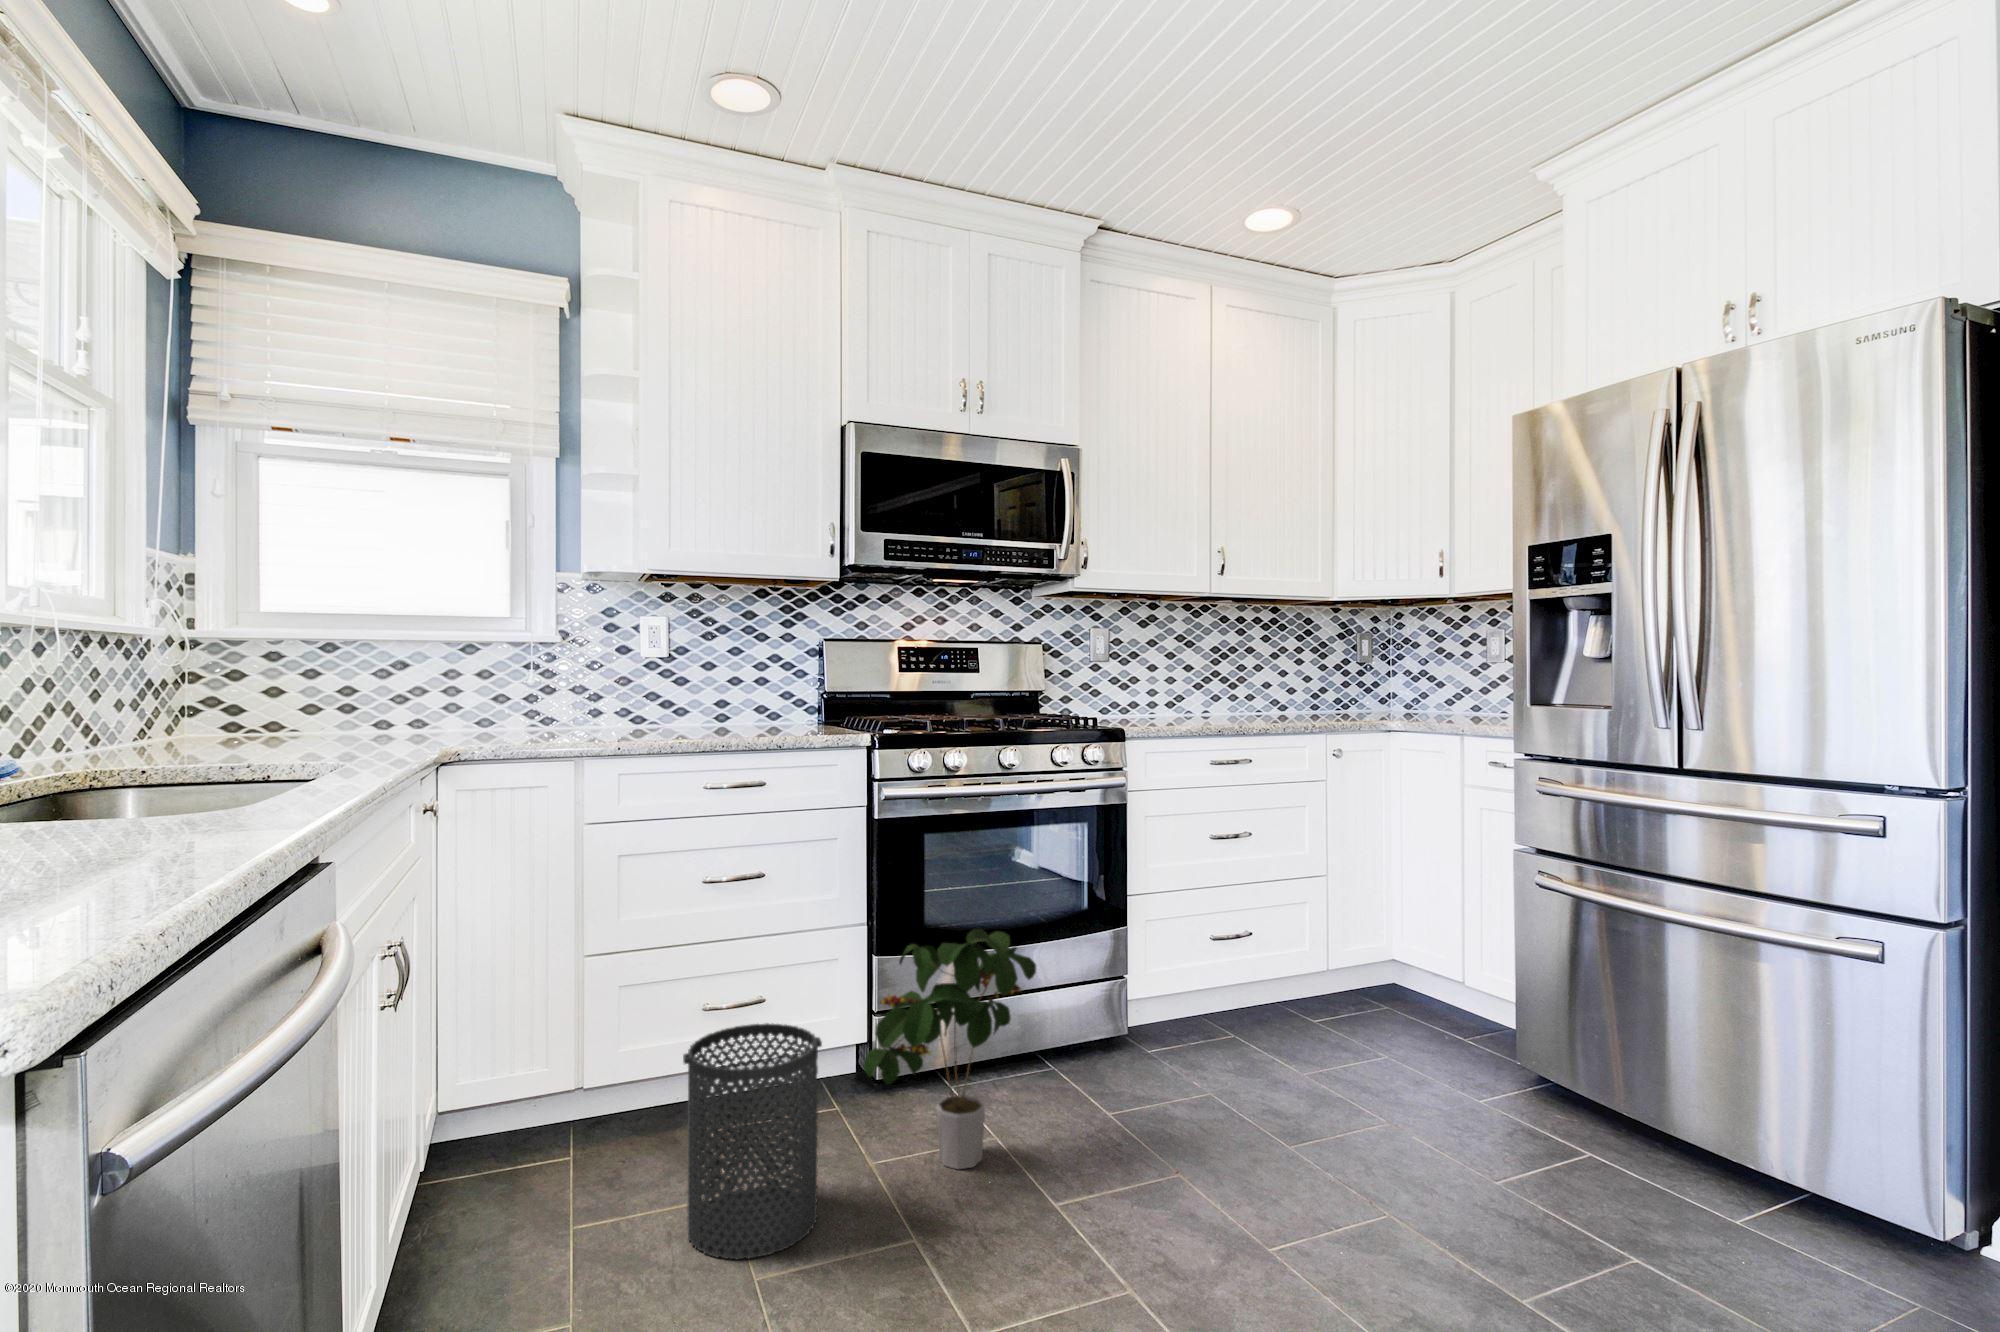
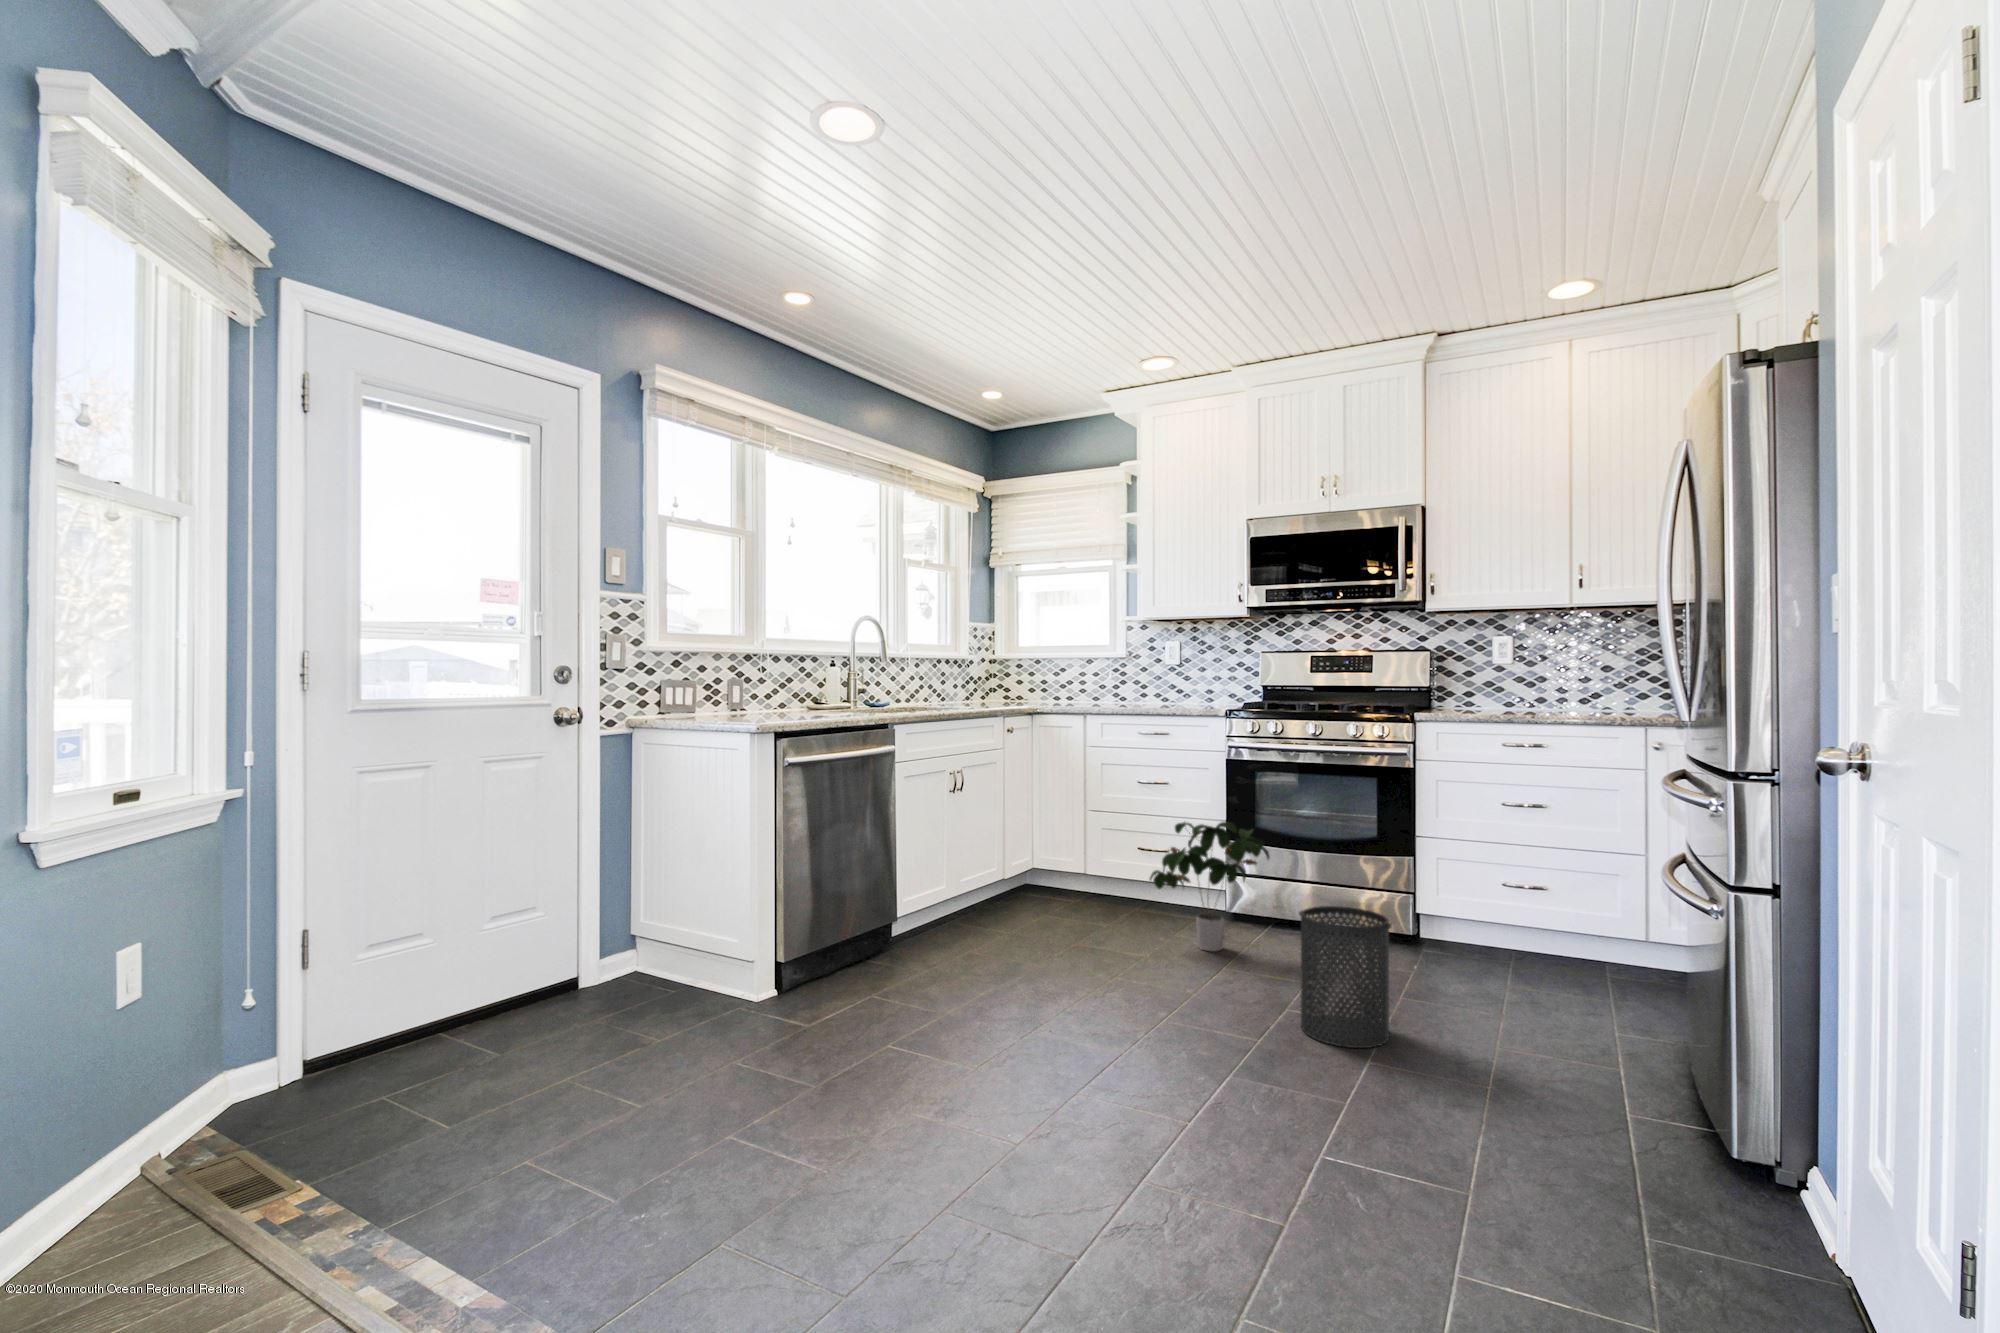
trash can: present [683,1023,822,1259] -> present [1299,906,1392,1048]

